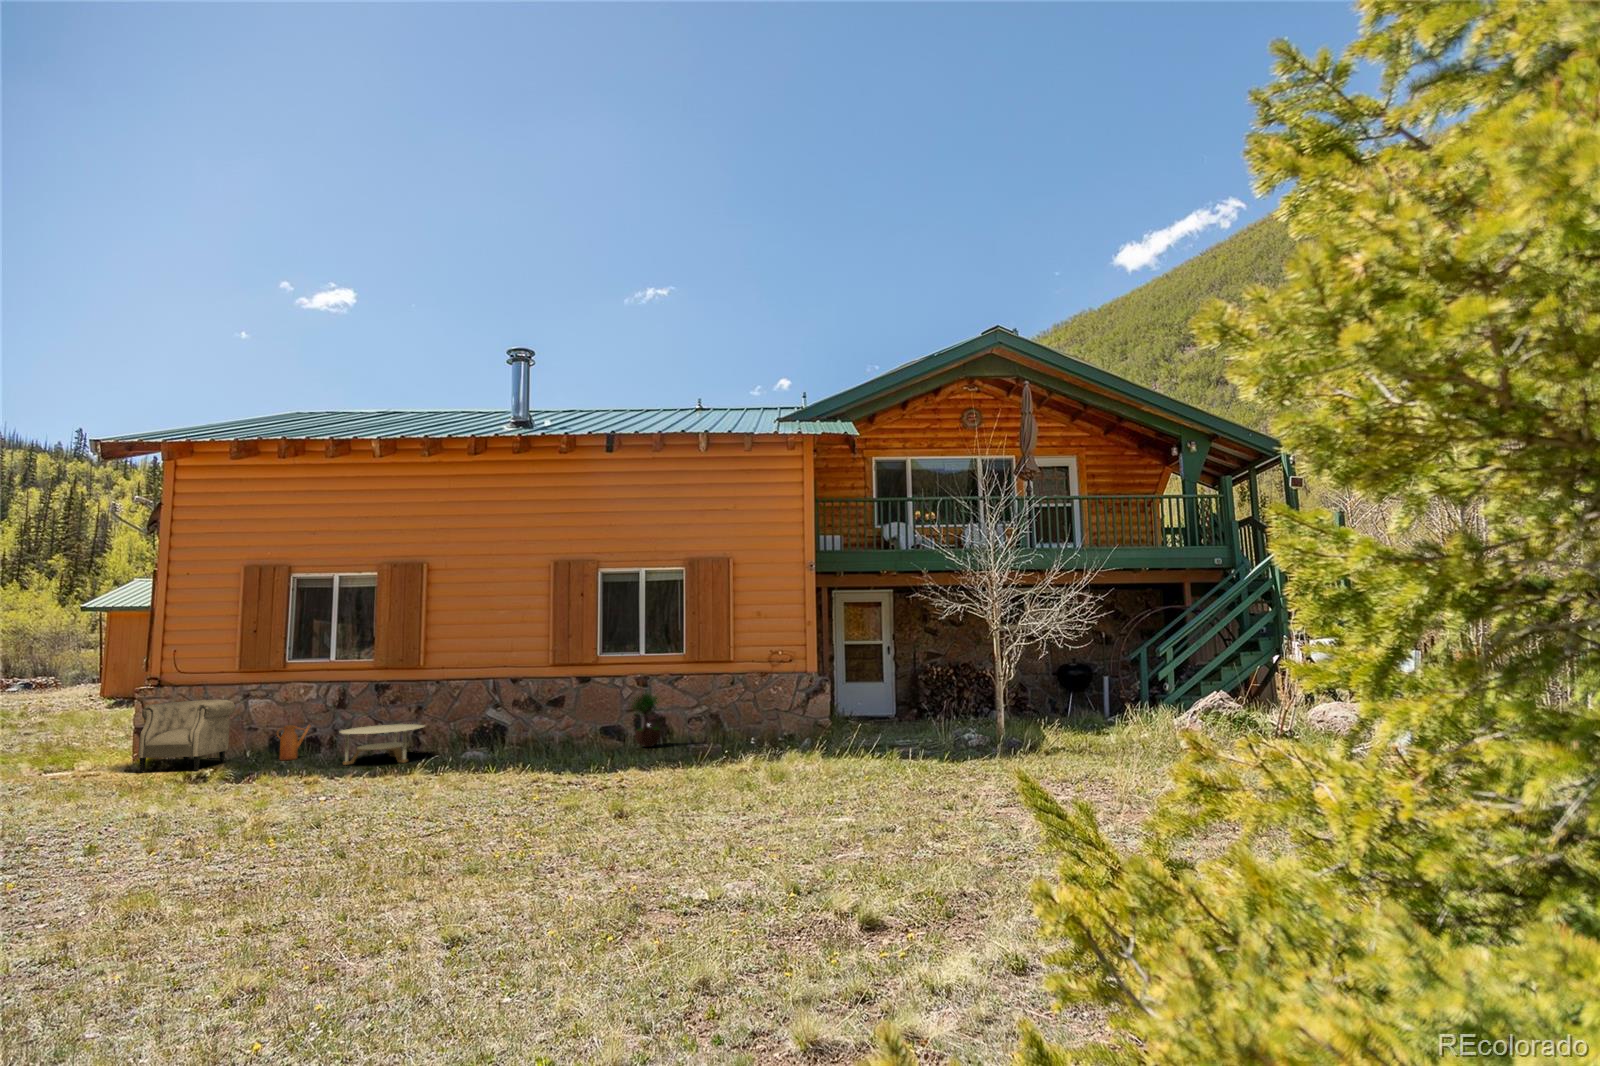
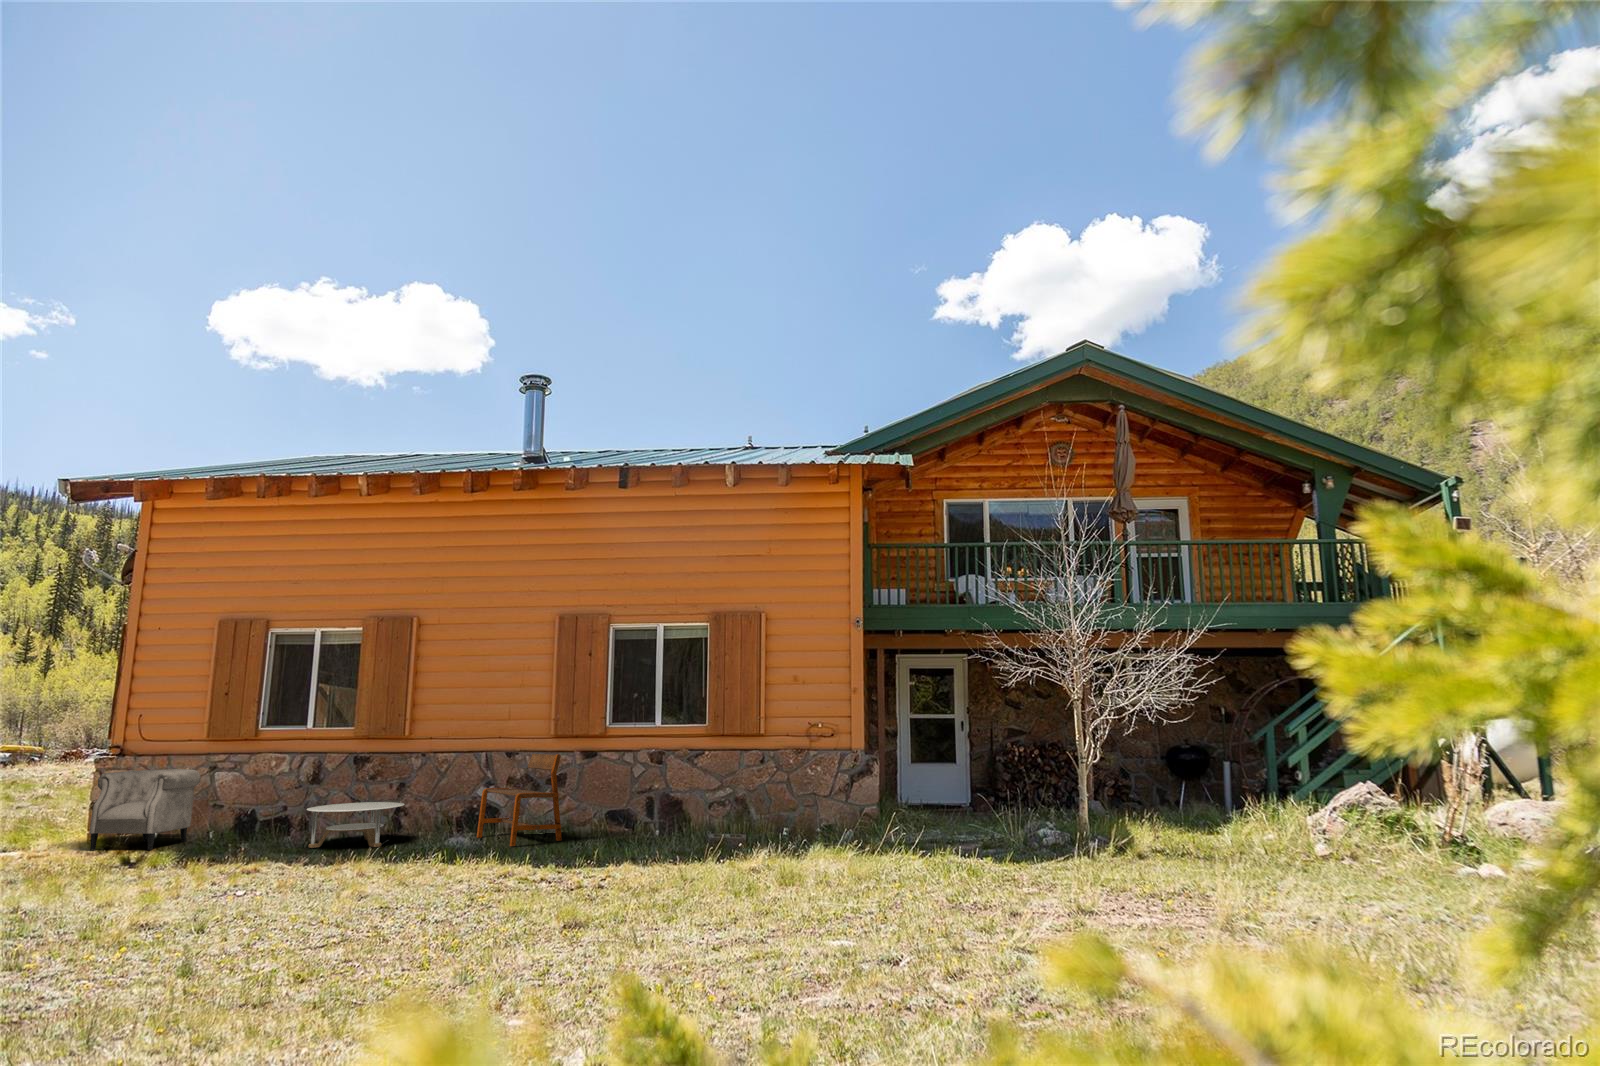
bench: none [489,679,566,759] -> present [477,754,562,846]
potted tree: present [631,692,661,747] -> none [635,764,676,836]
watering can: present [277,725,311,761] -> none [244,800,282,841]

